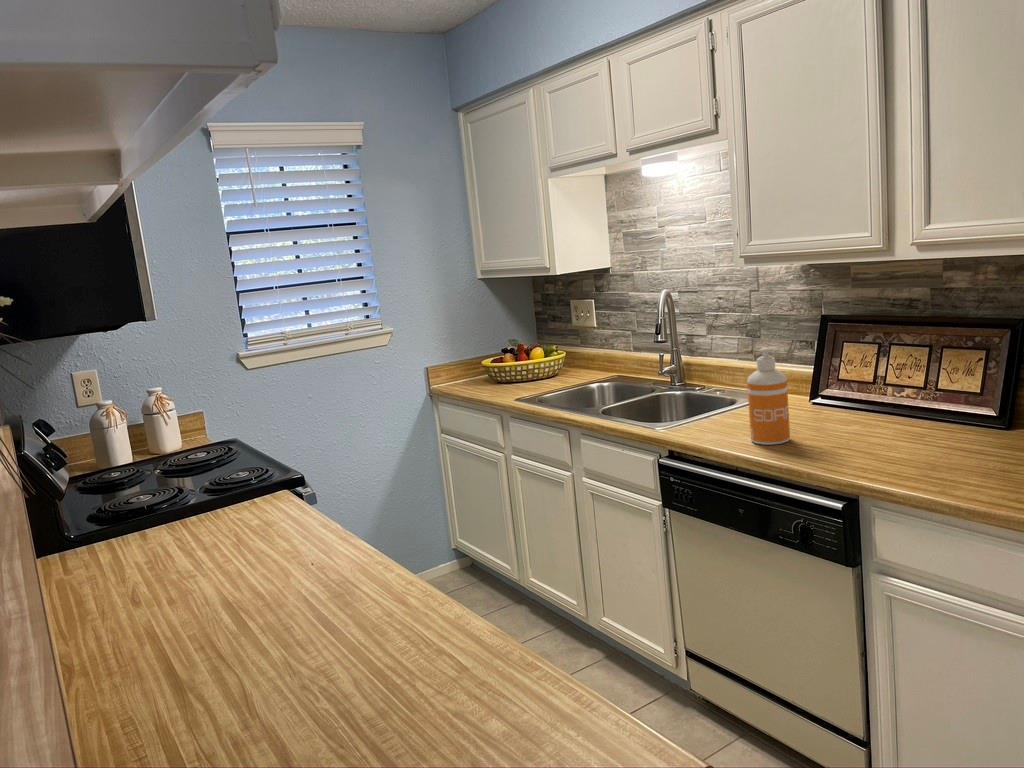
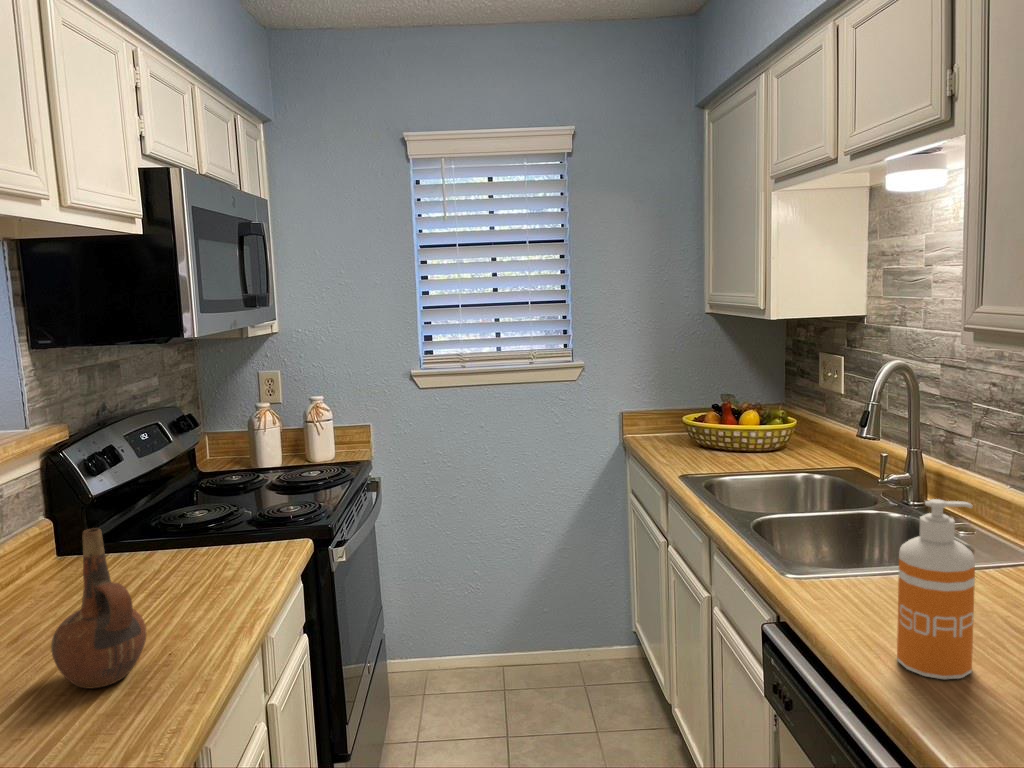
ceramic pitcher: none [239,458,309,584] -> present [51,528,146,688]

